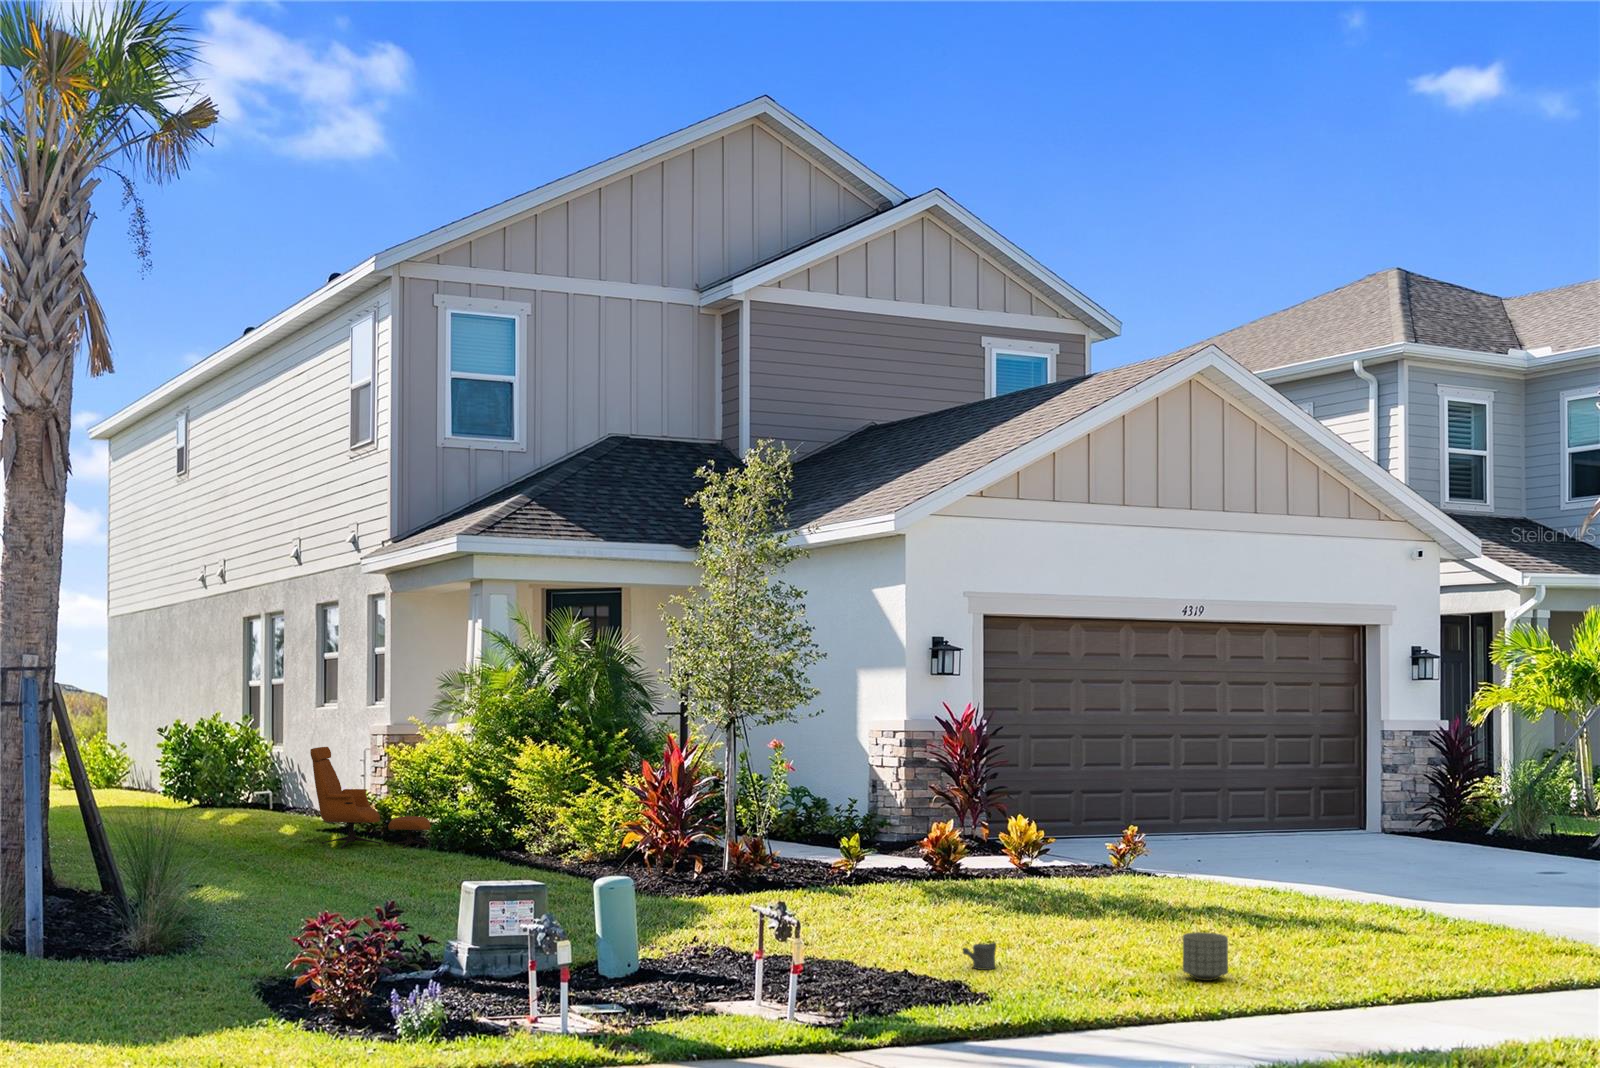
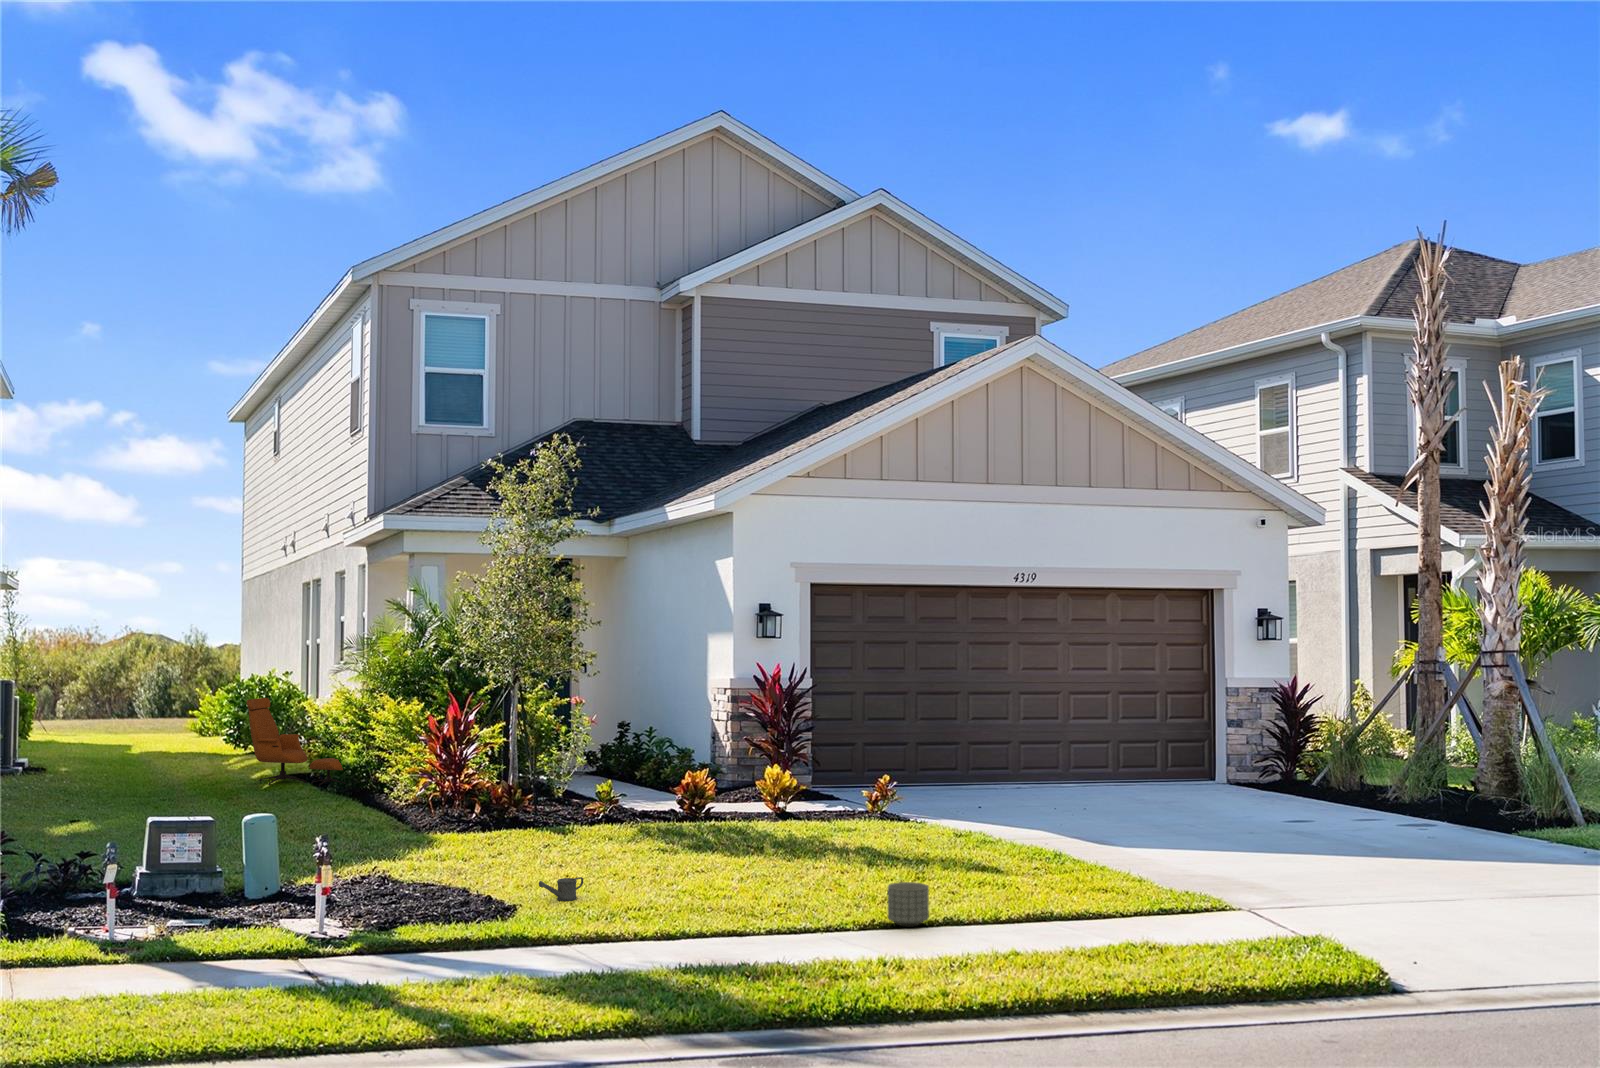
planter: present [1183,932,1228,981] -> present [888,882,929,927]

